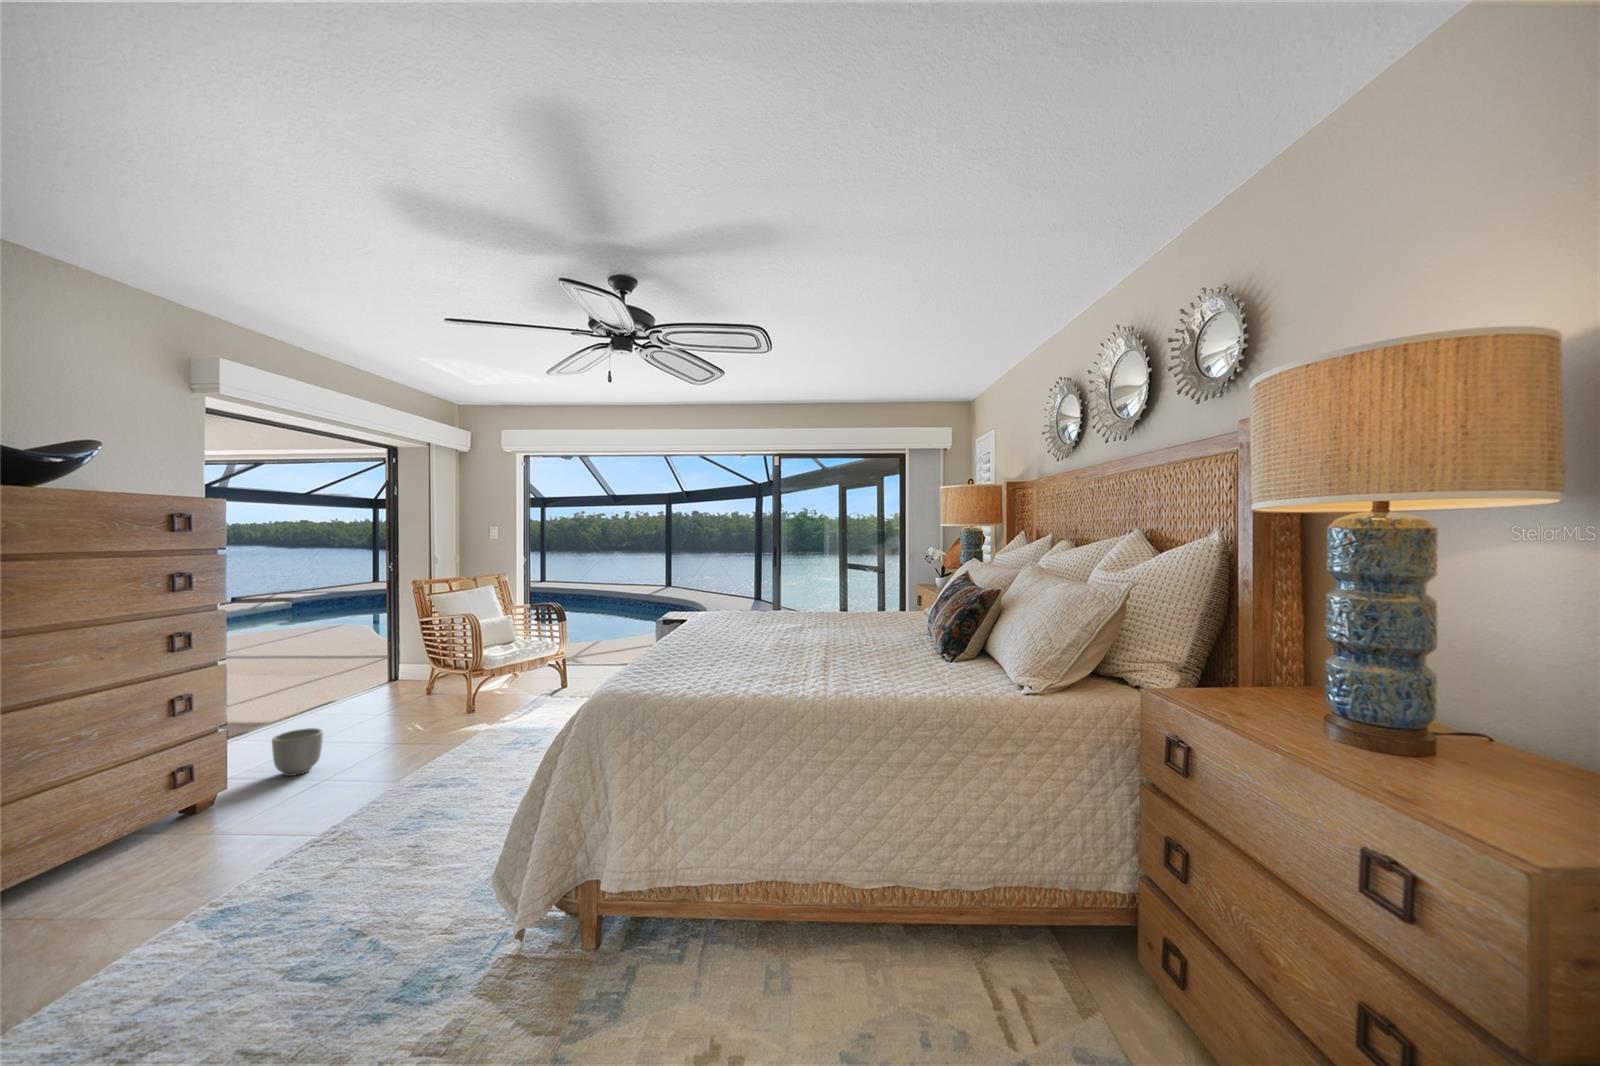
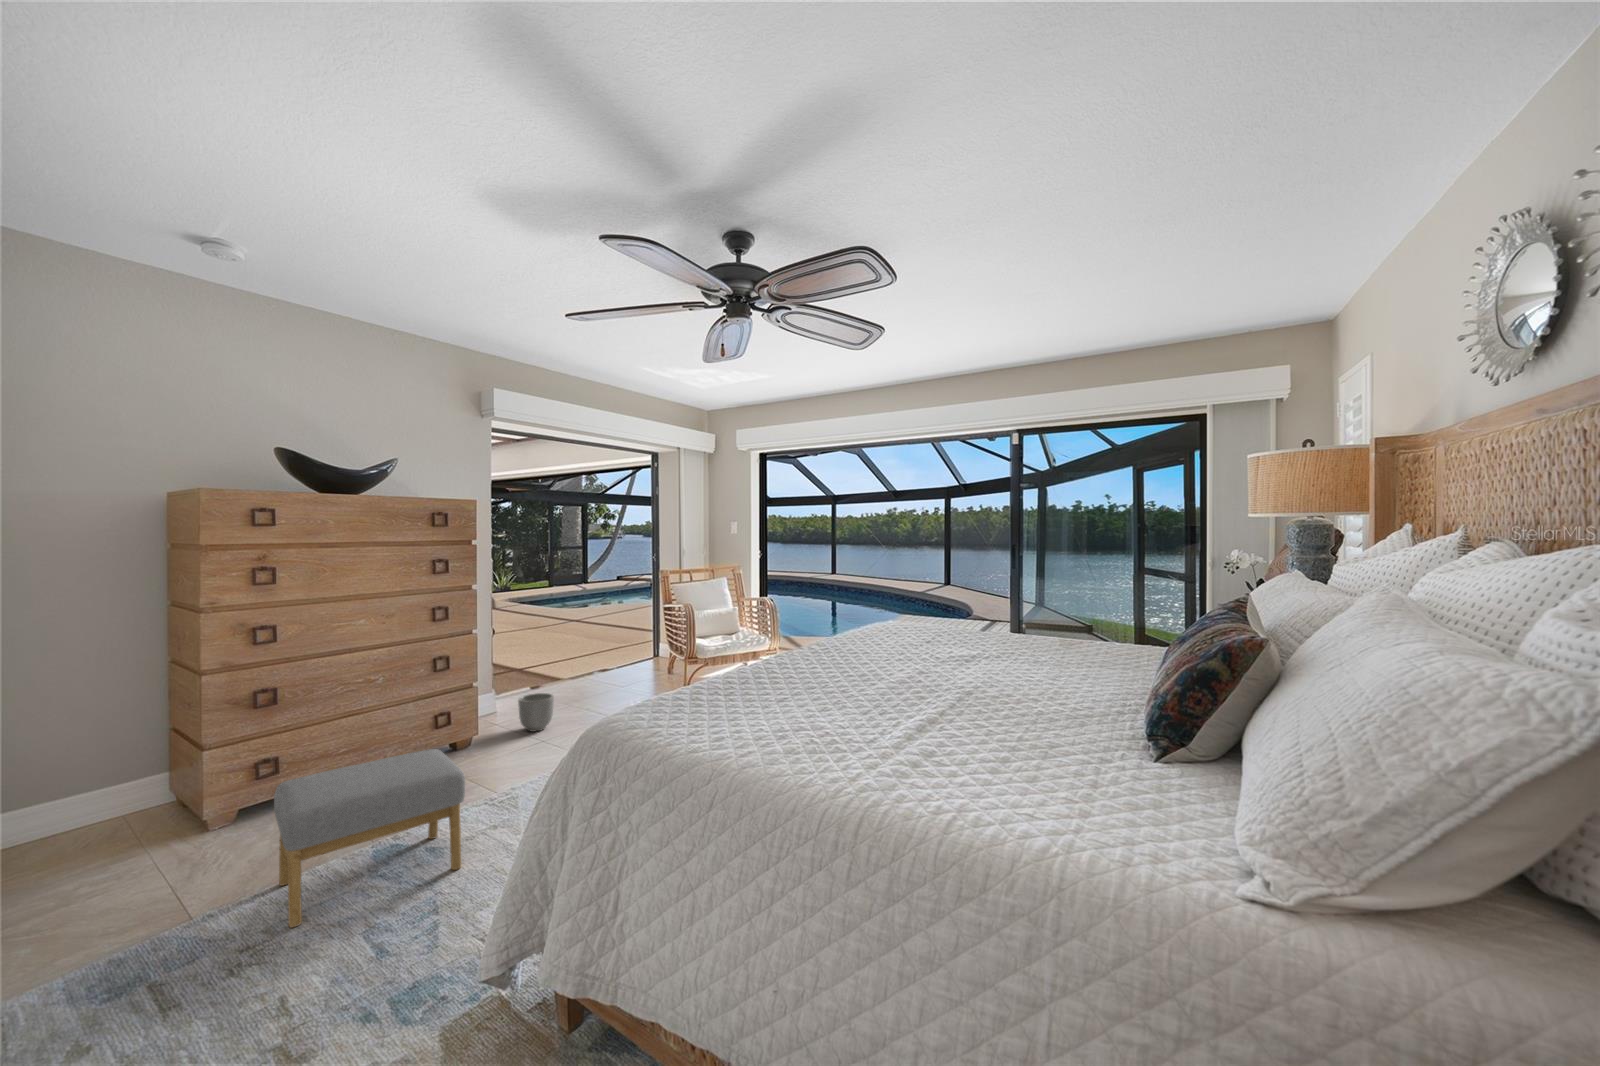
footstool: none [101,788,374,1011] -> present [274,749,465,927]

